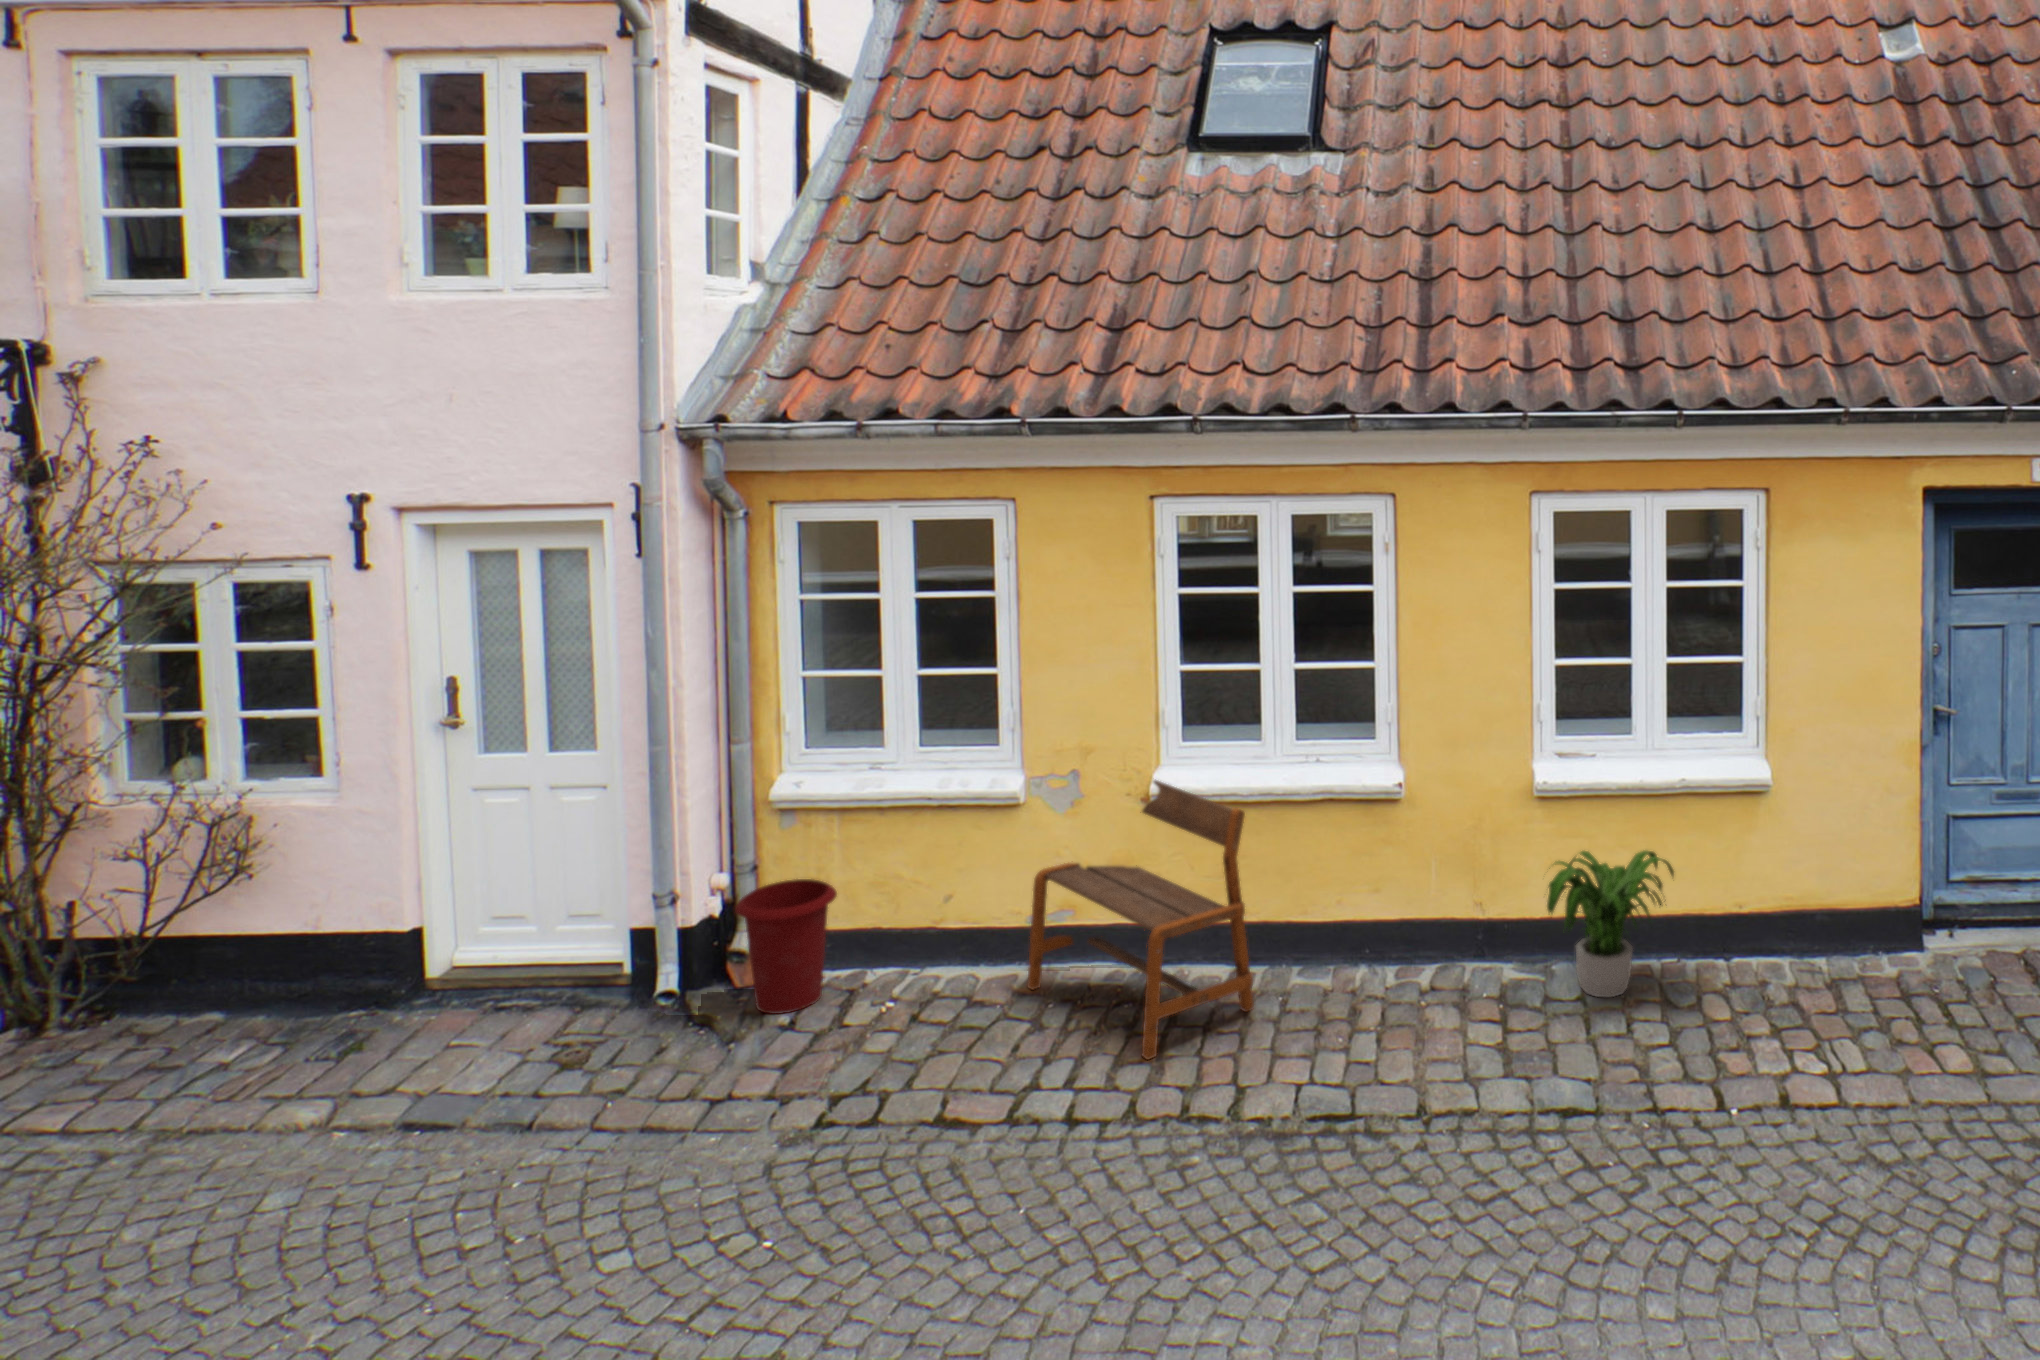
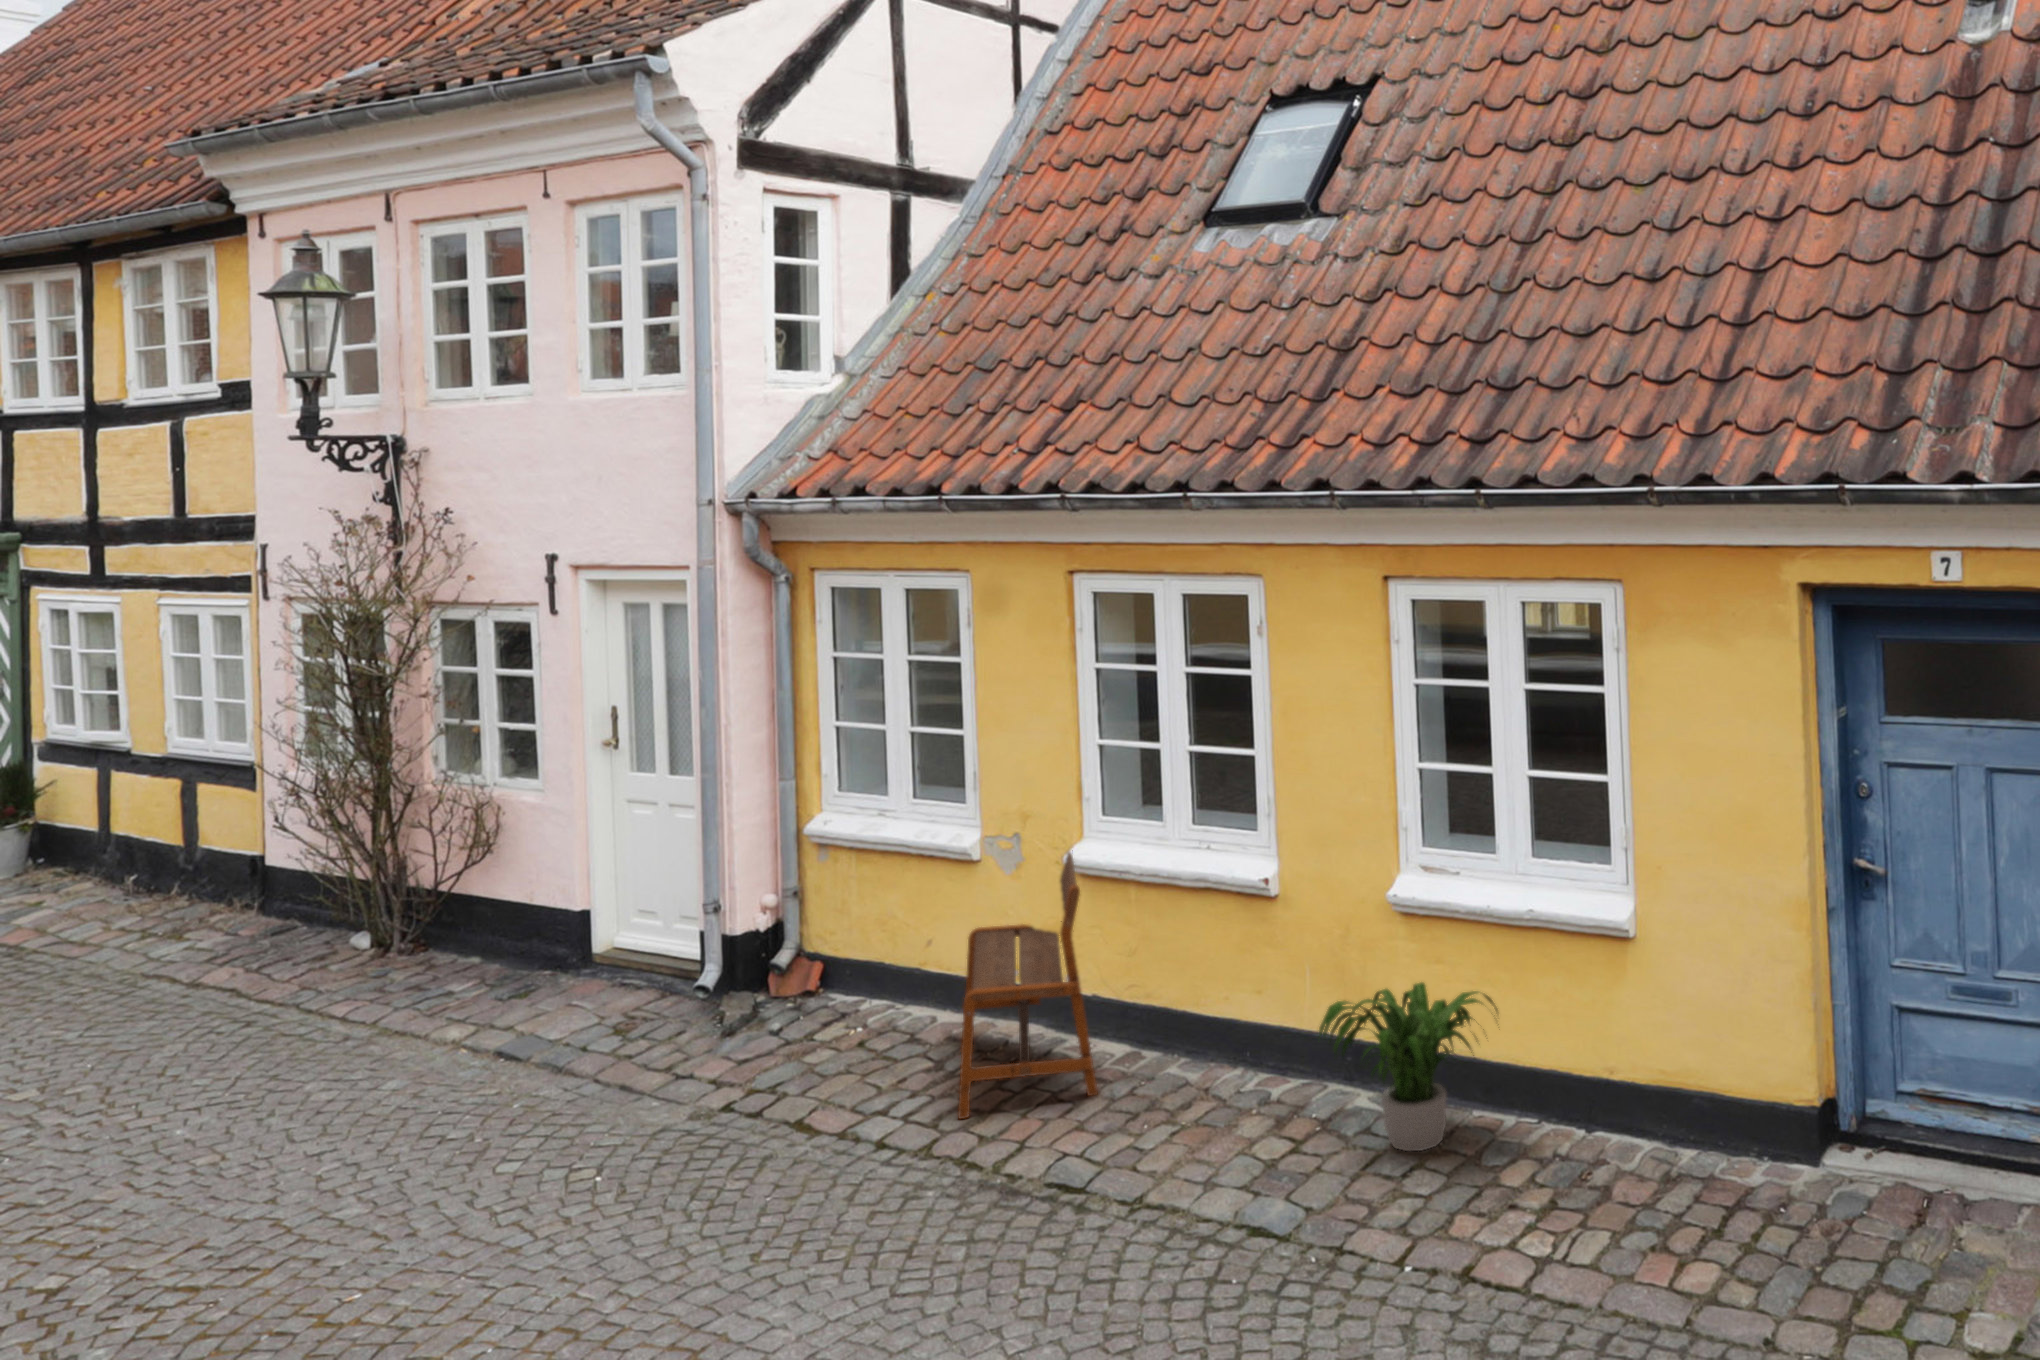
waste bin: present [735,879,837,1014] -> none [754,910,844,1028]

